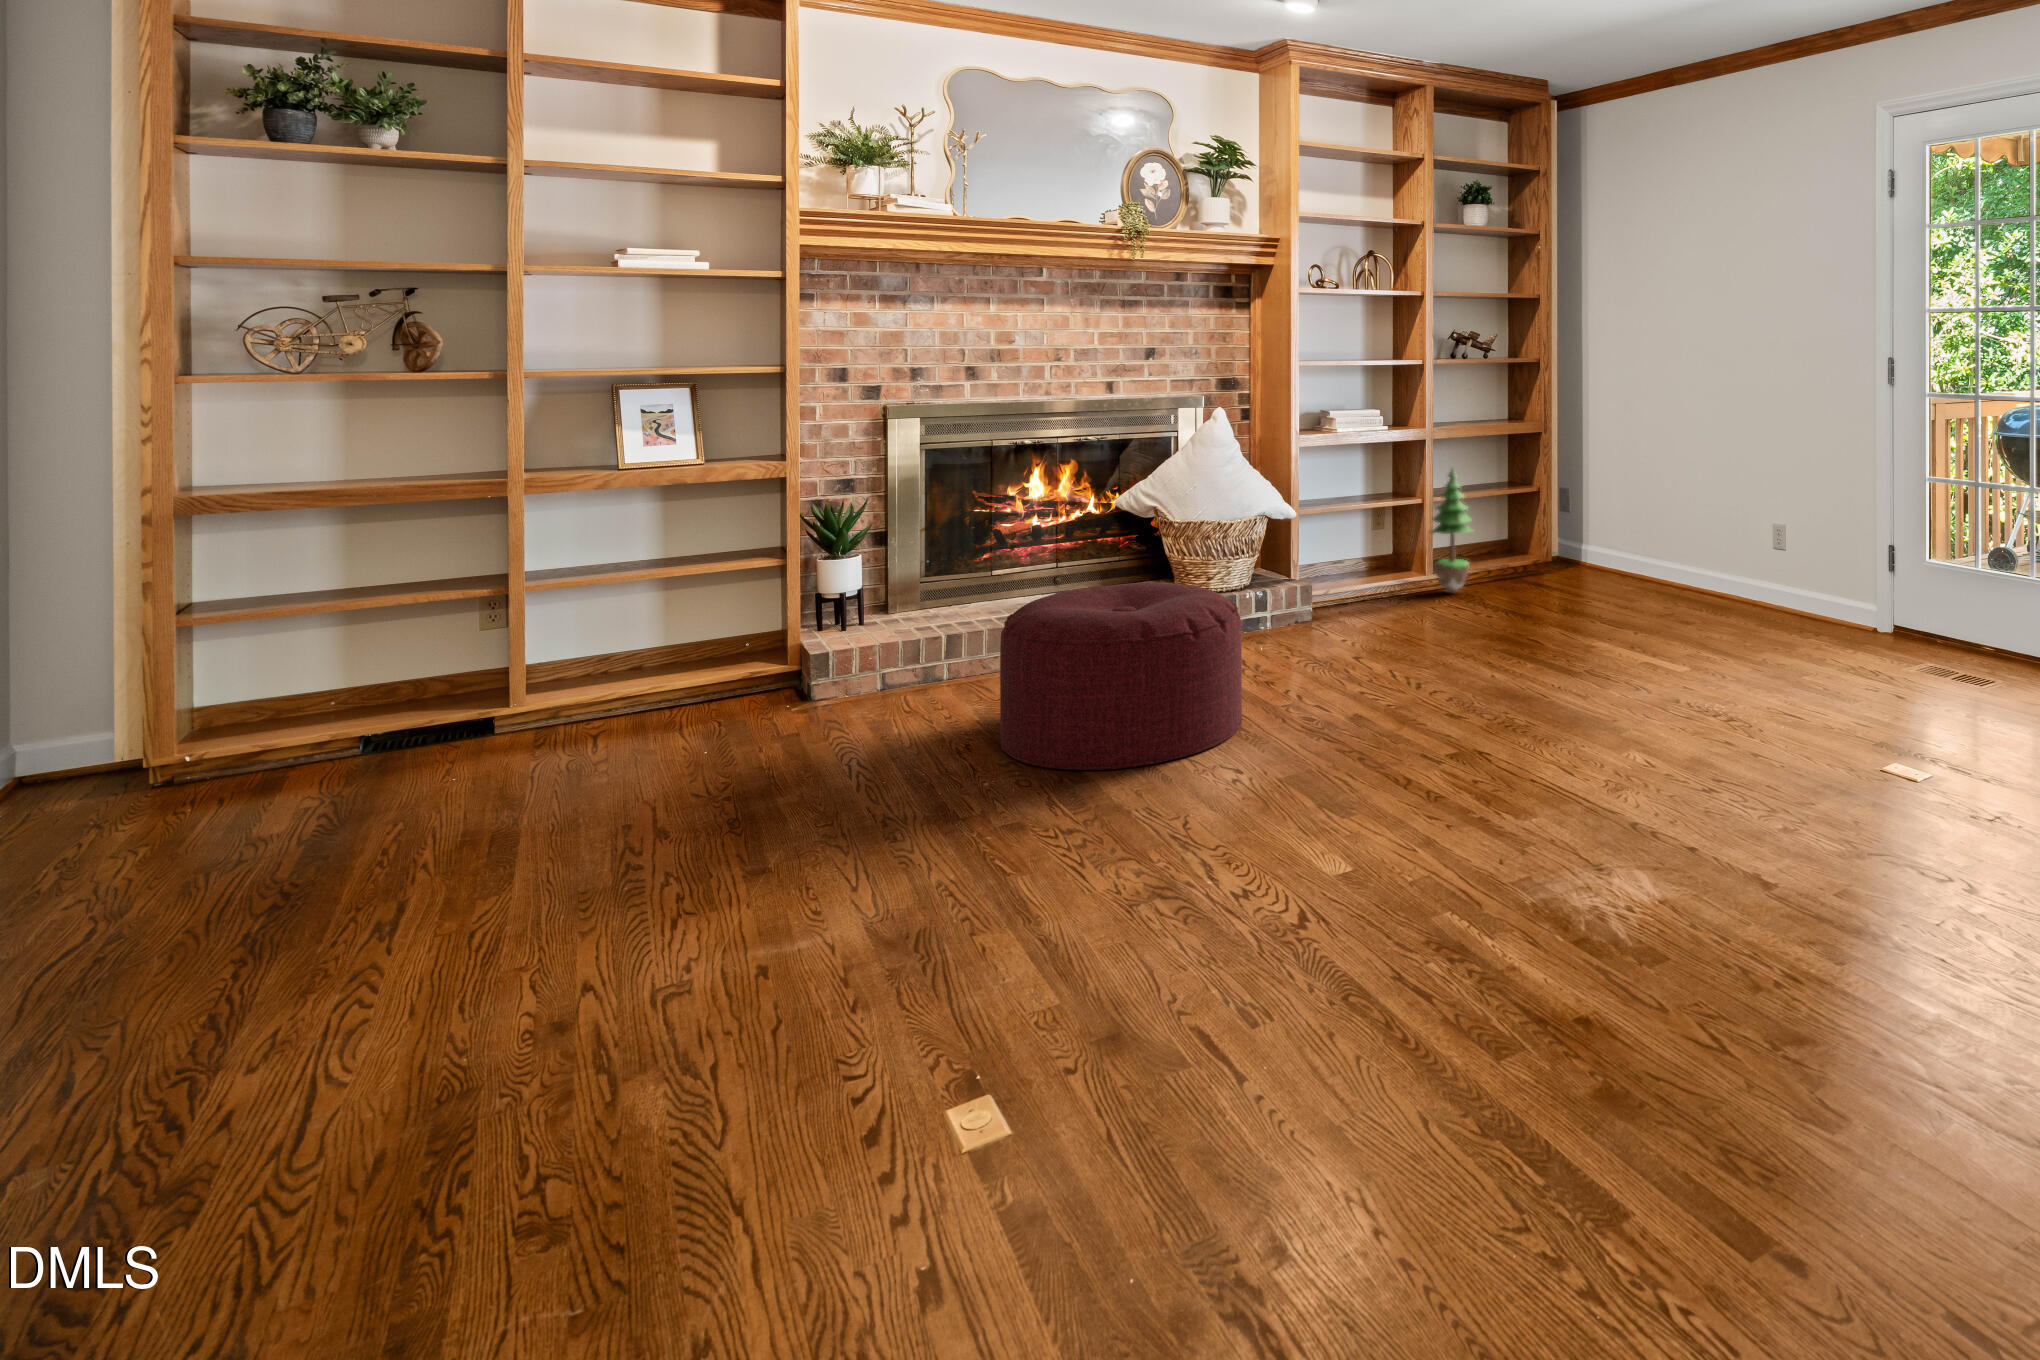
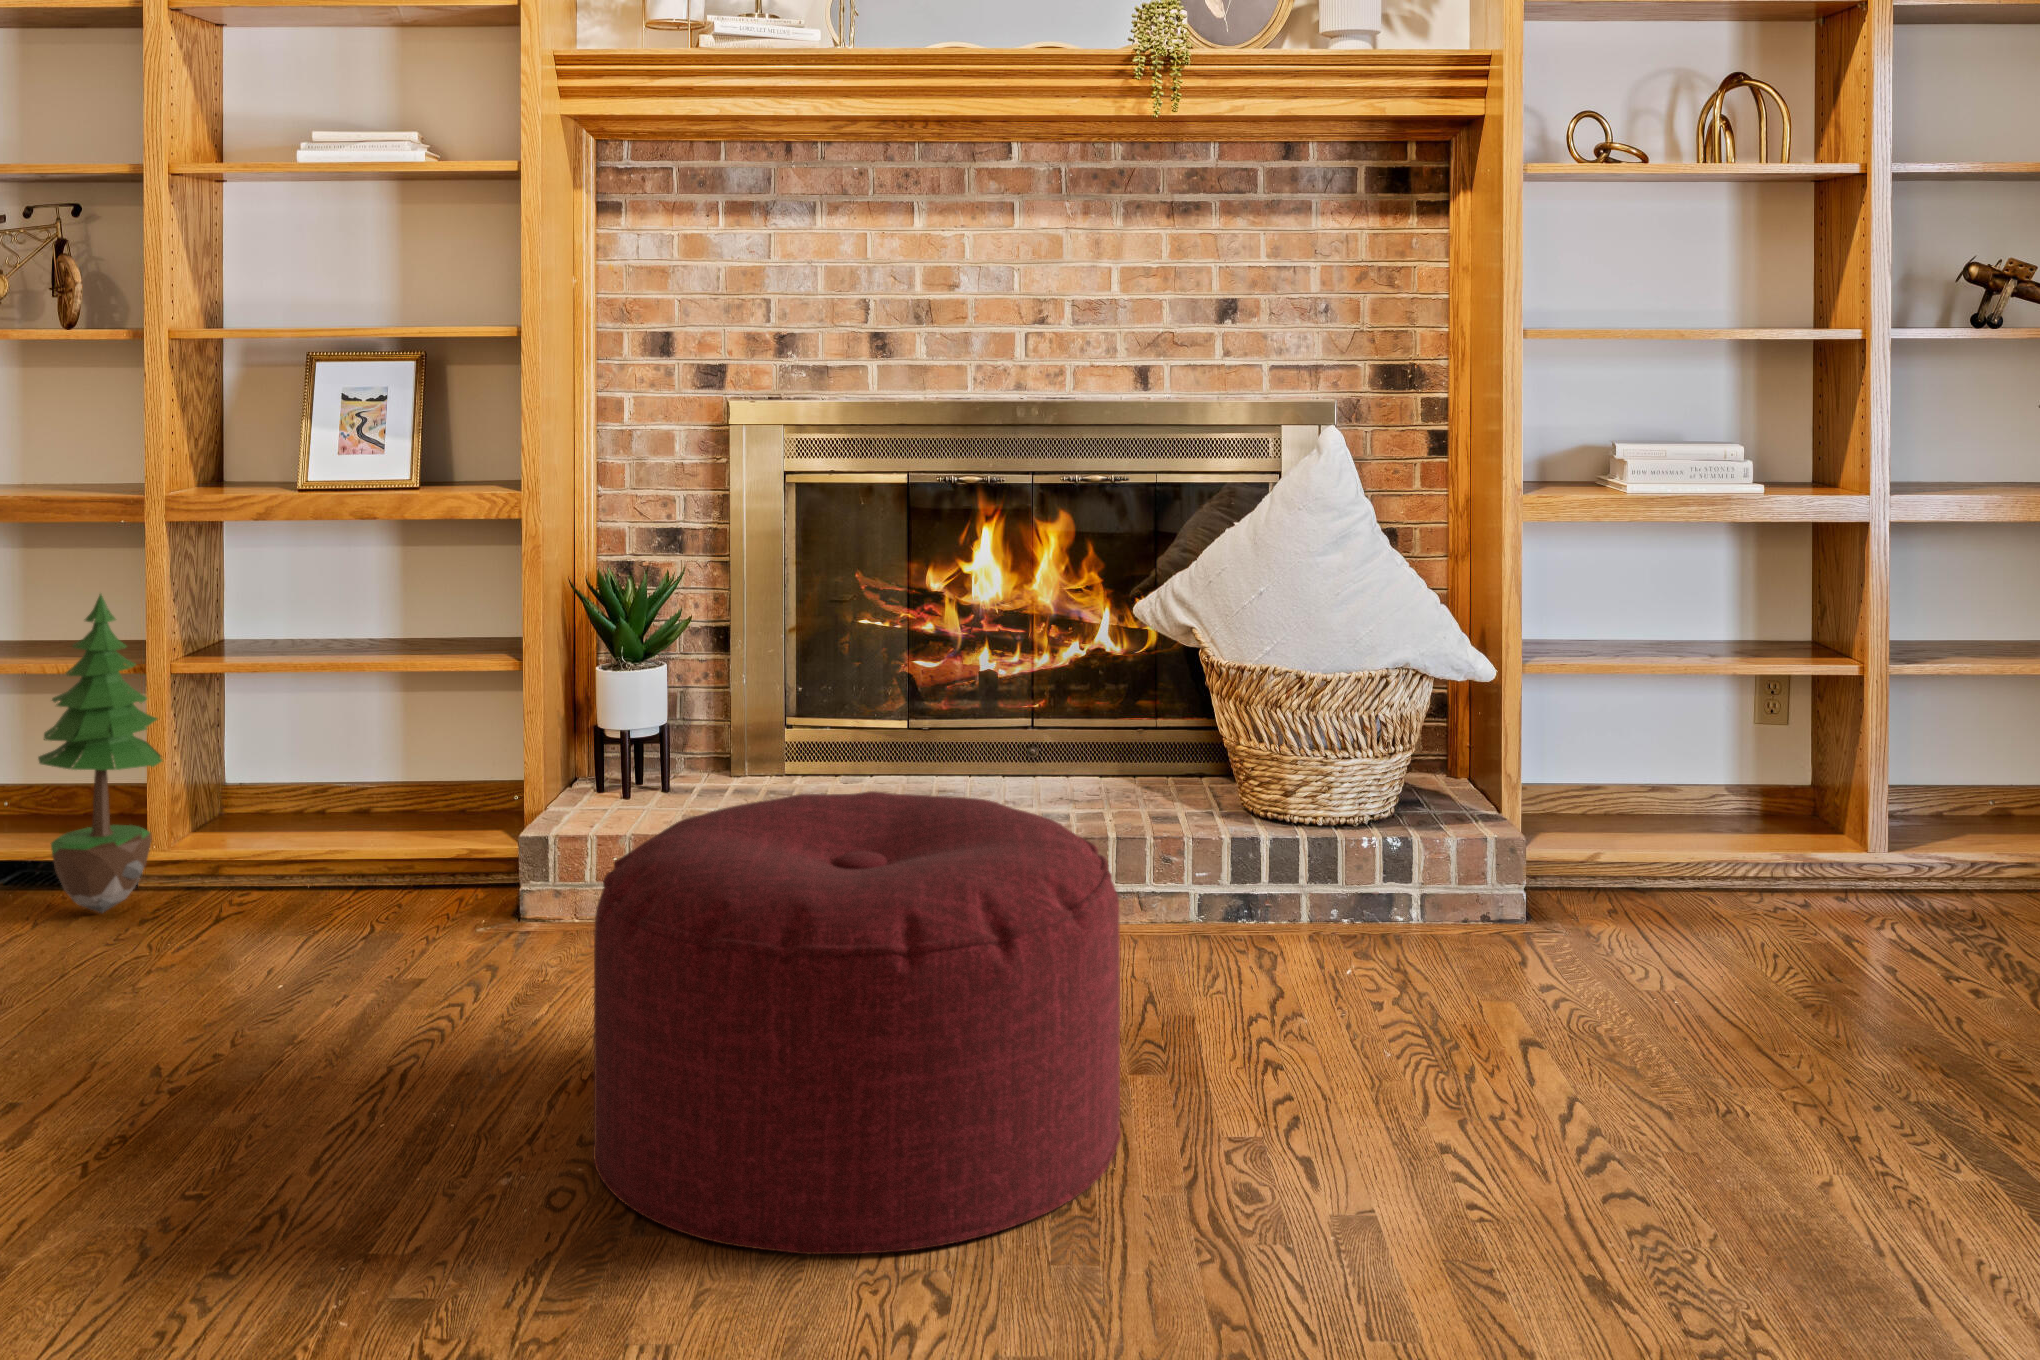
potted tree: present [1431,469,1472,592] -> present [38,594,162,913]

